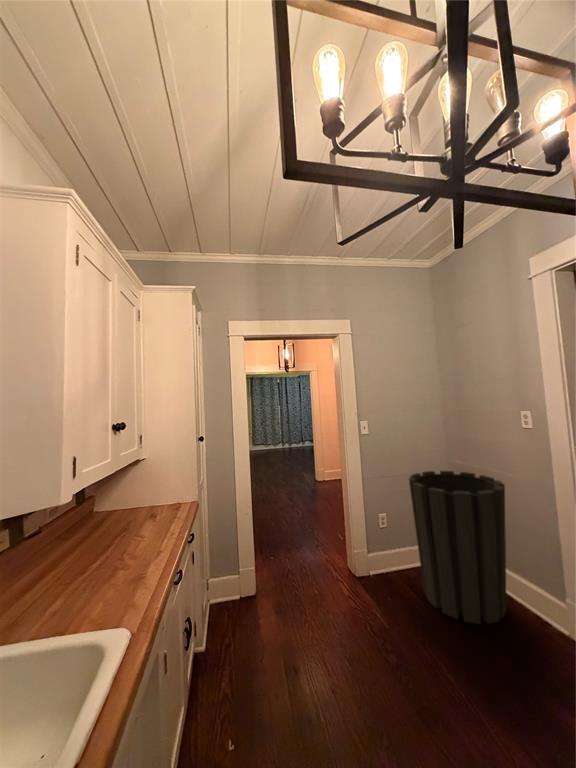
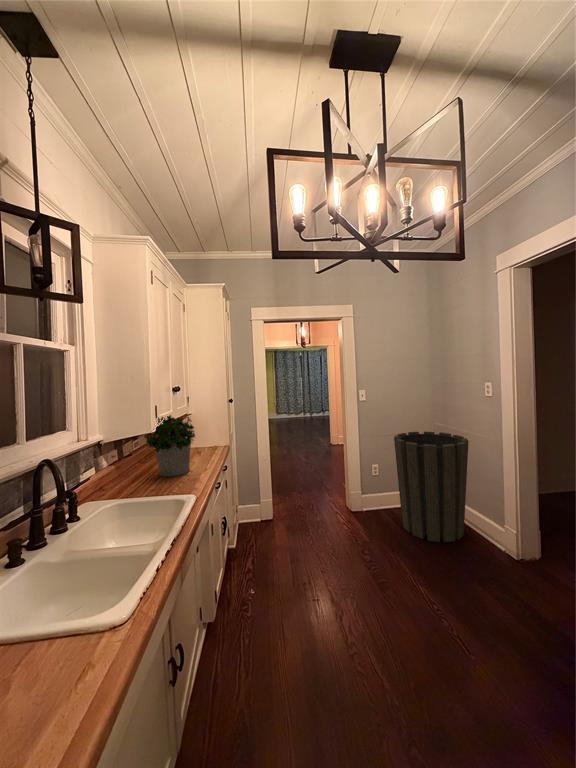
potted plant: none [51,465,143,574] -> present [144,415,195,477]

